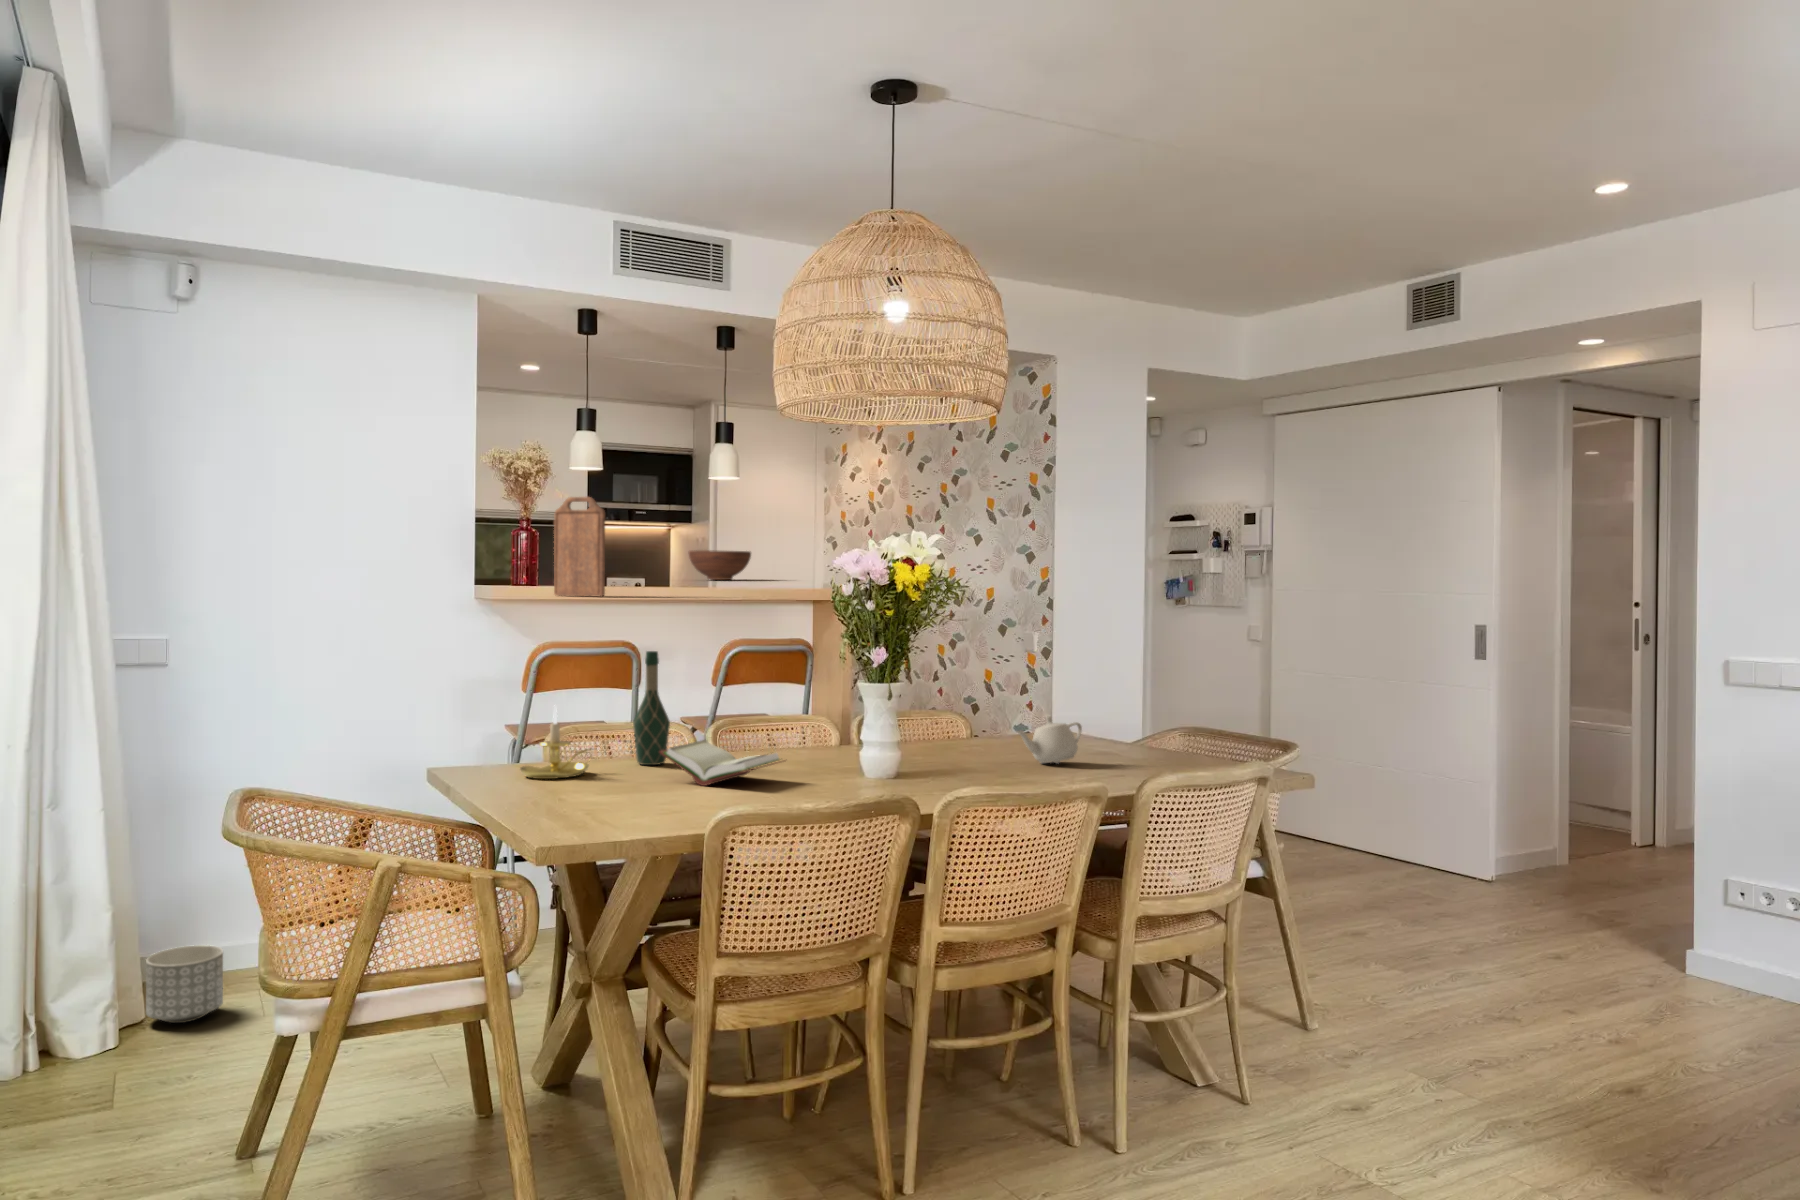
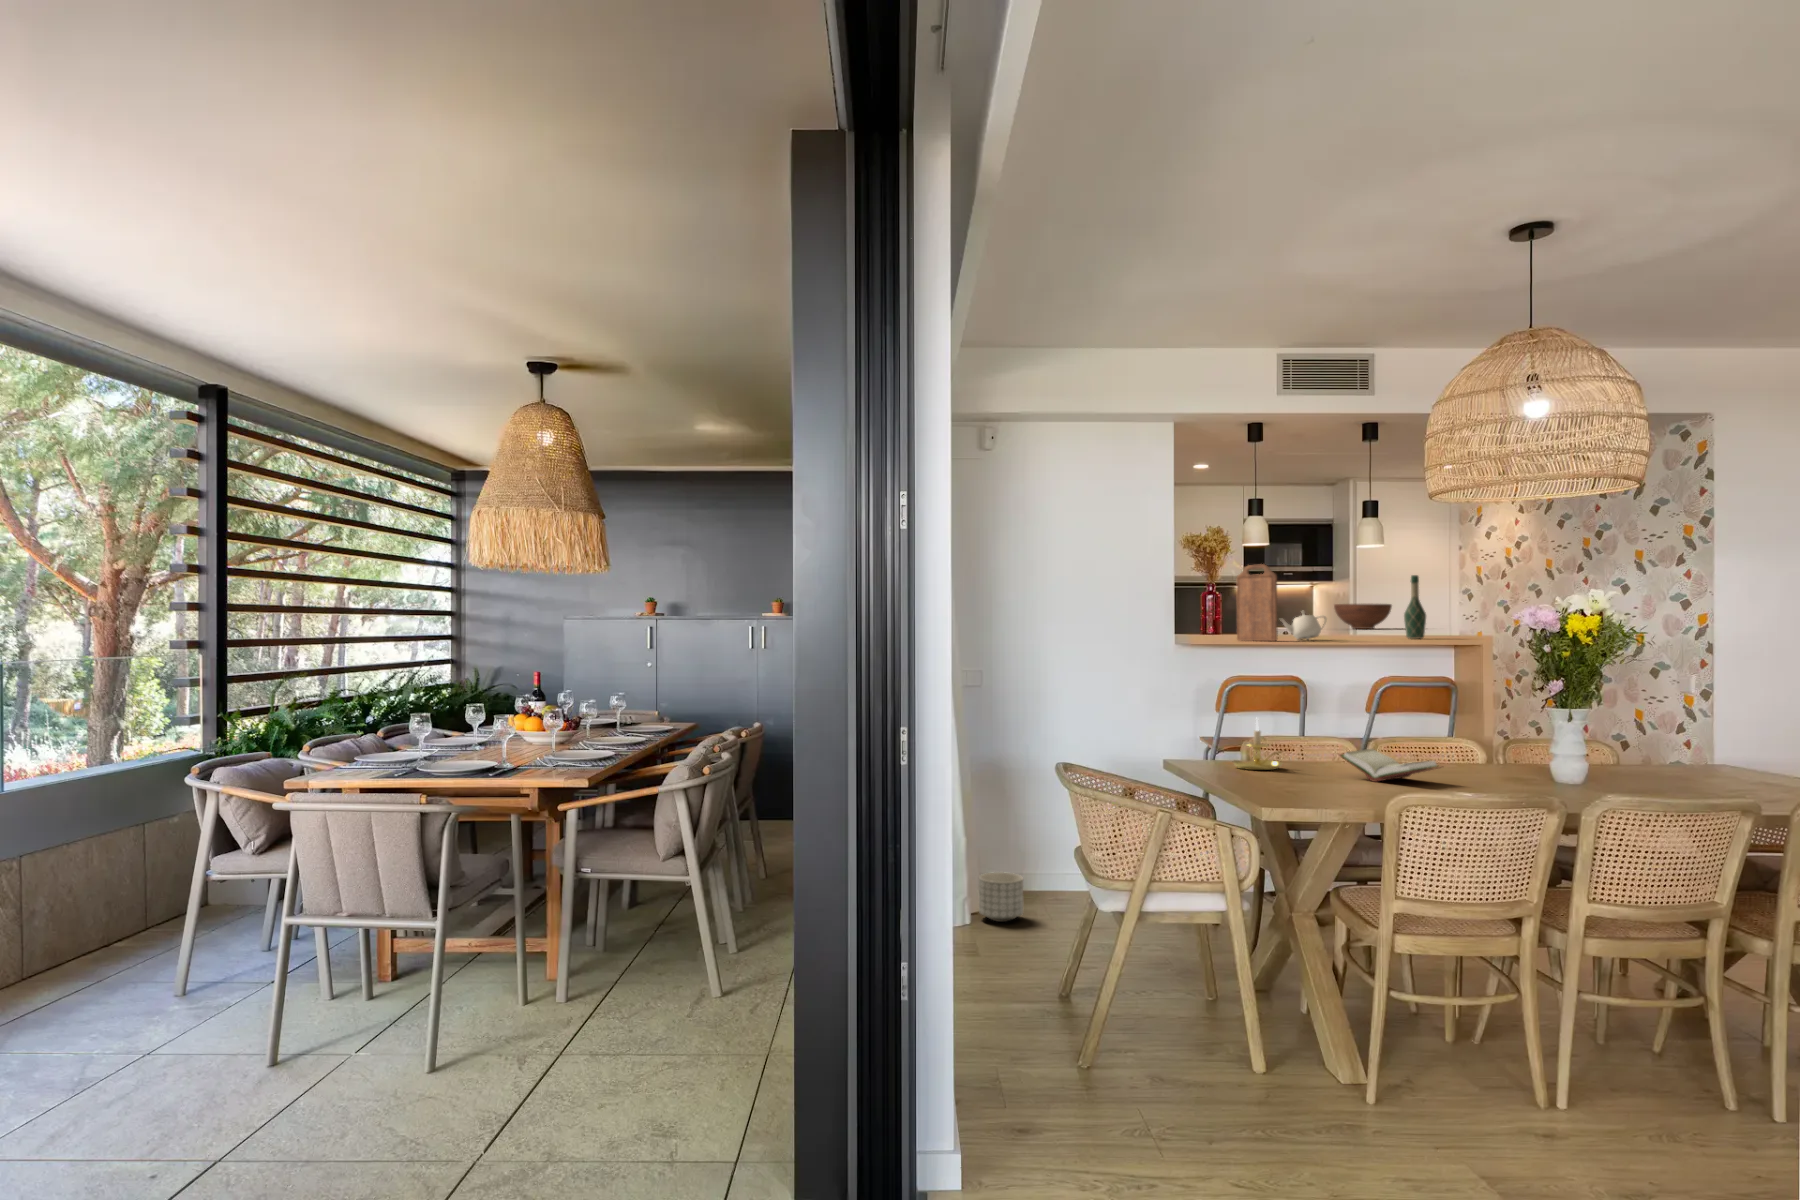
wine bottle: present [633,651,670,765] -> present [1404,575,1426,639]
teapot: present [1017,716,1082,763] -> present [1280,611,1327,640]

